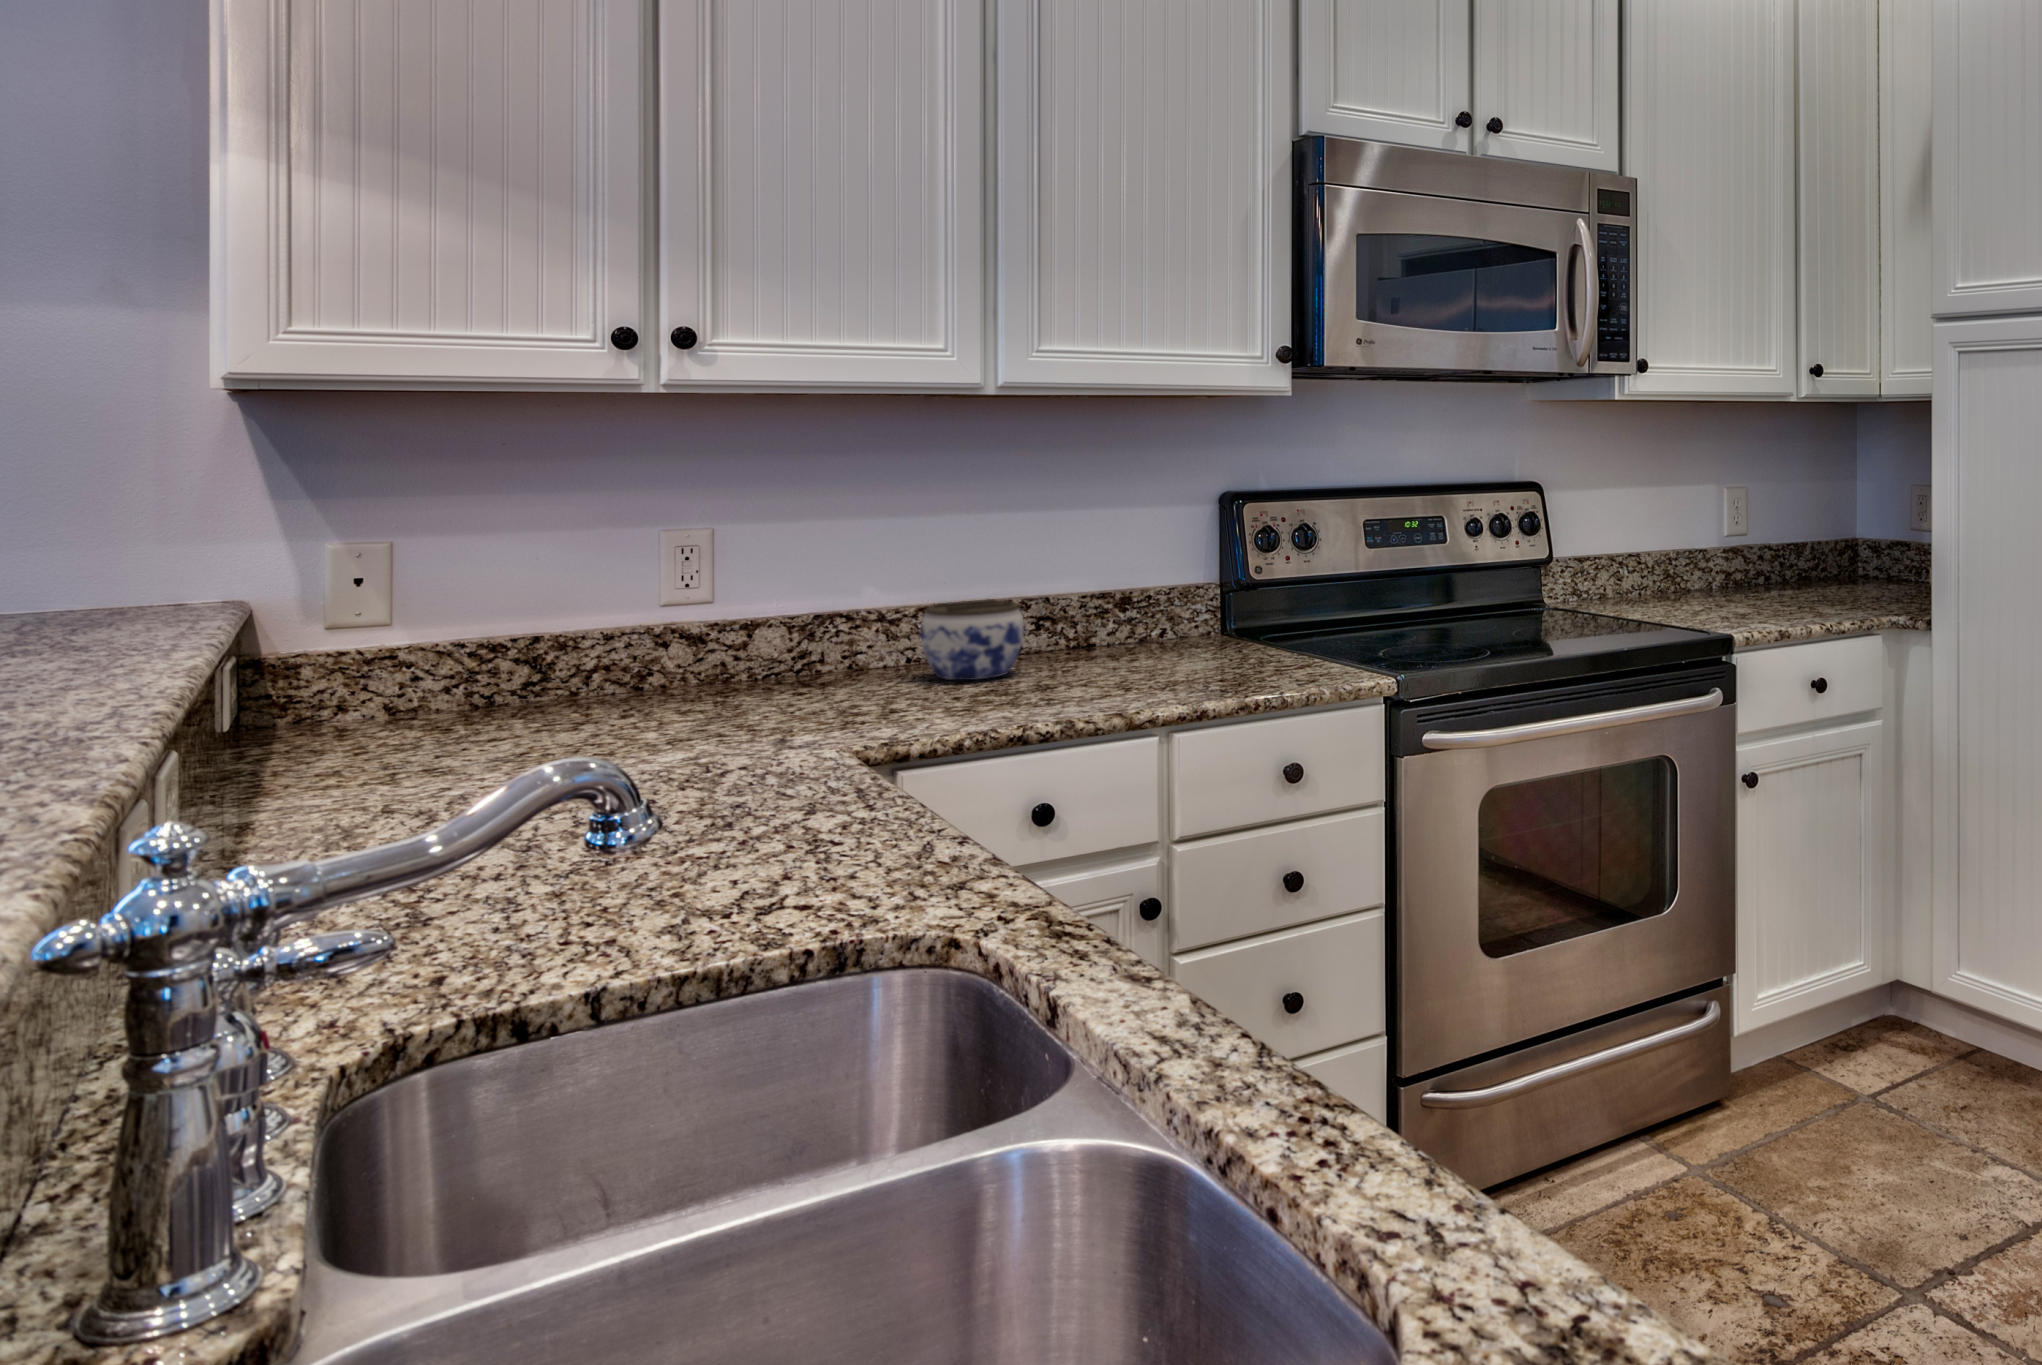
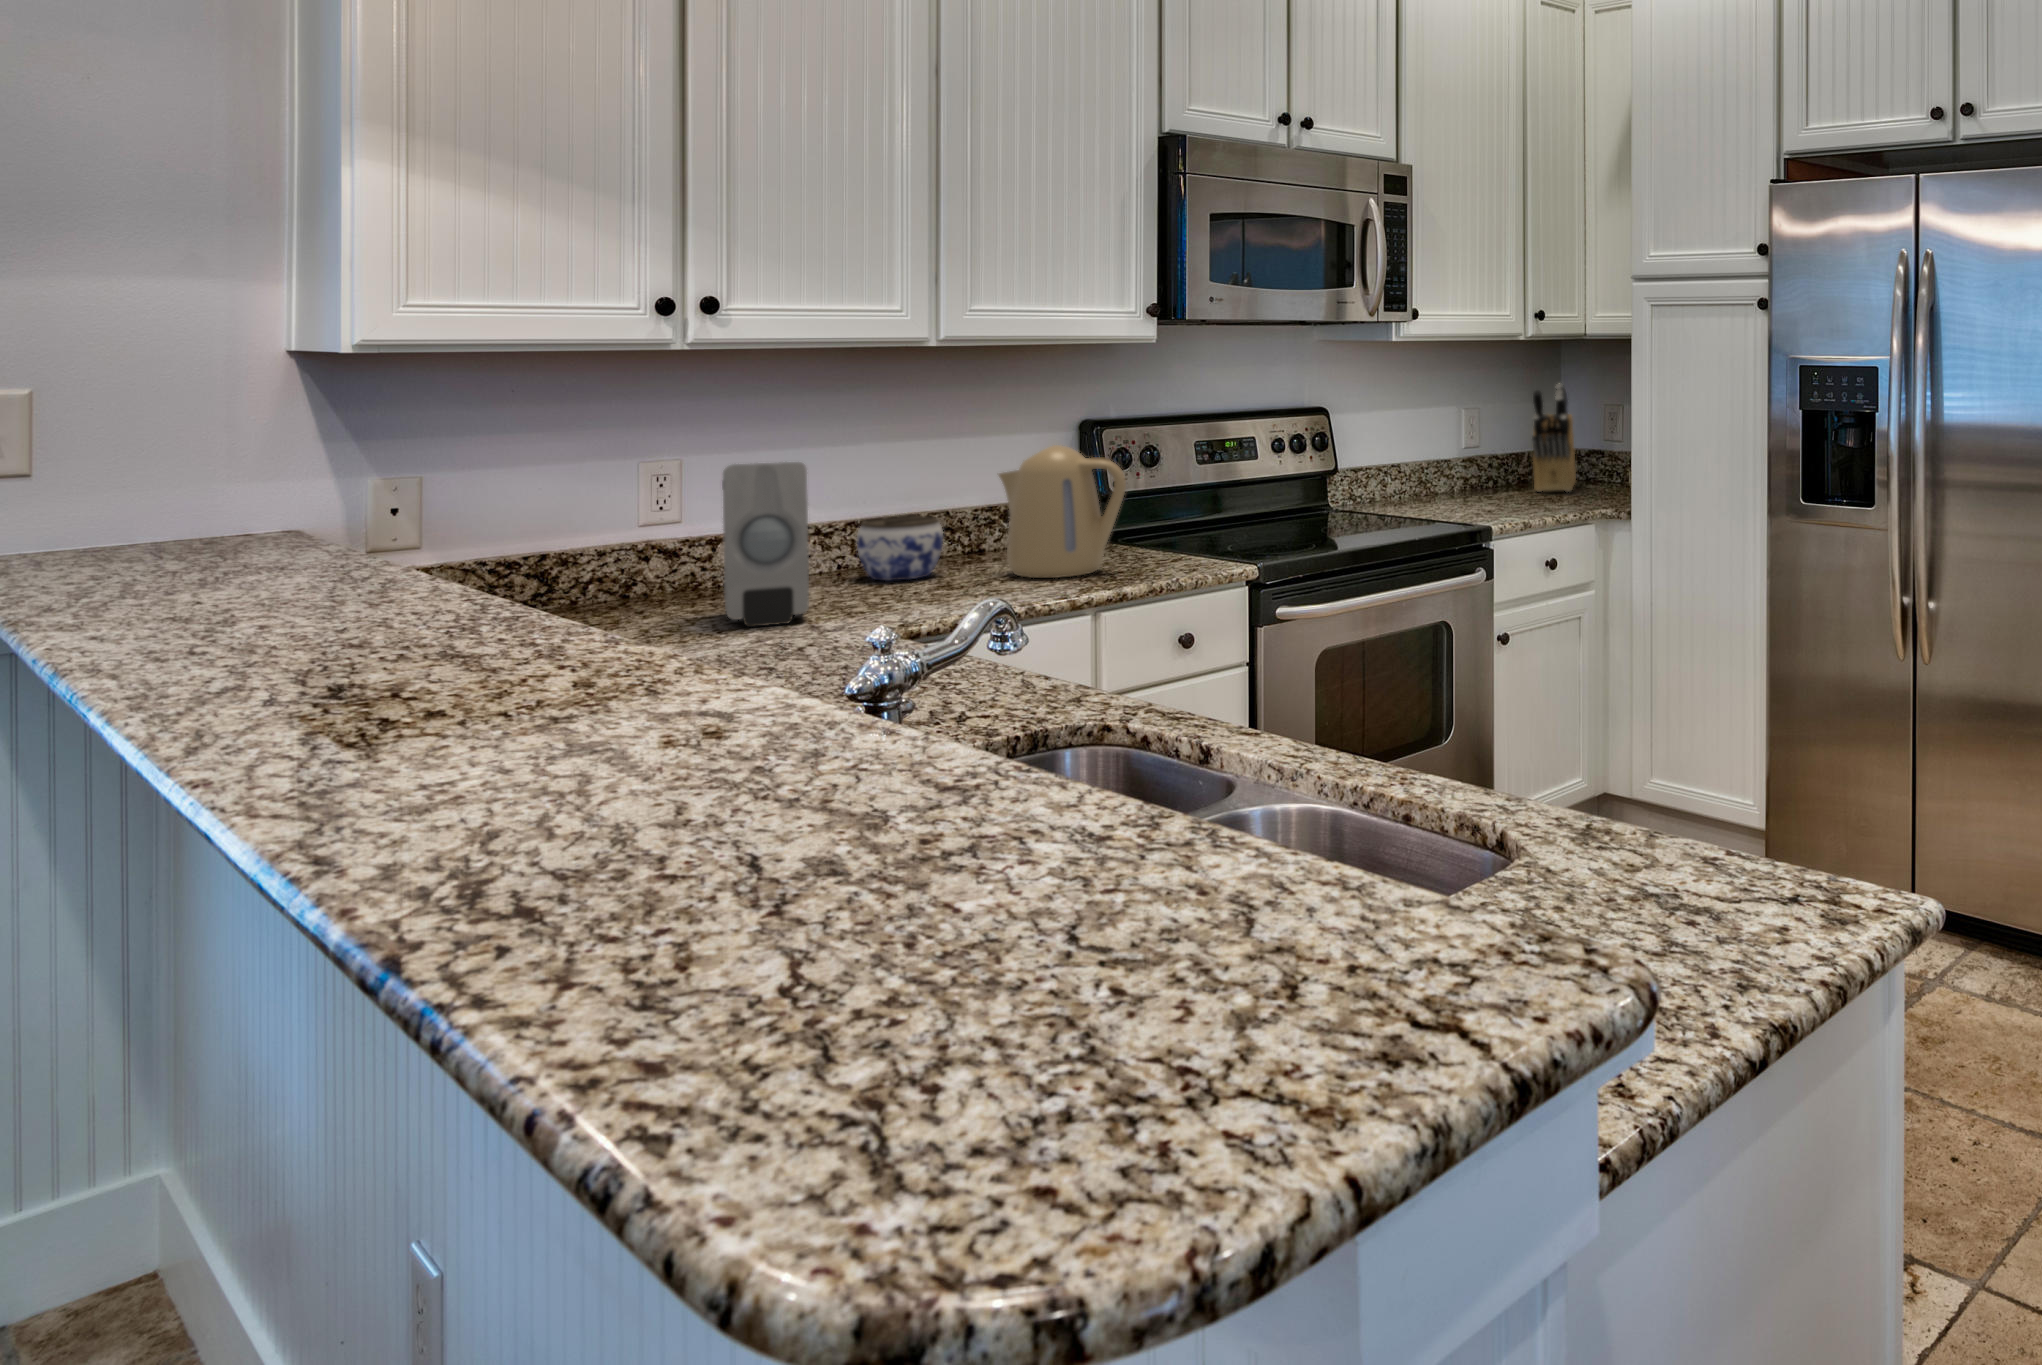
knife block: none [1812,455,1876,591] -> present [1532,384,1576,492]
kettle: none [1086,518,1232,684] -> present [999,445,1126,578]
soap dispenser: none [683,530,811,737] -> present [722,462,809,627]

